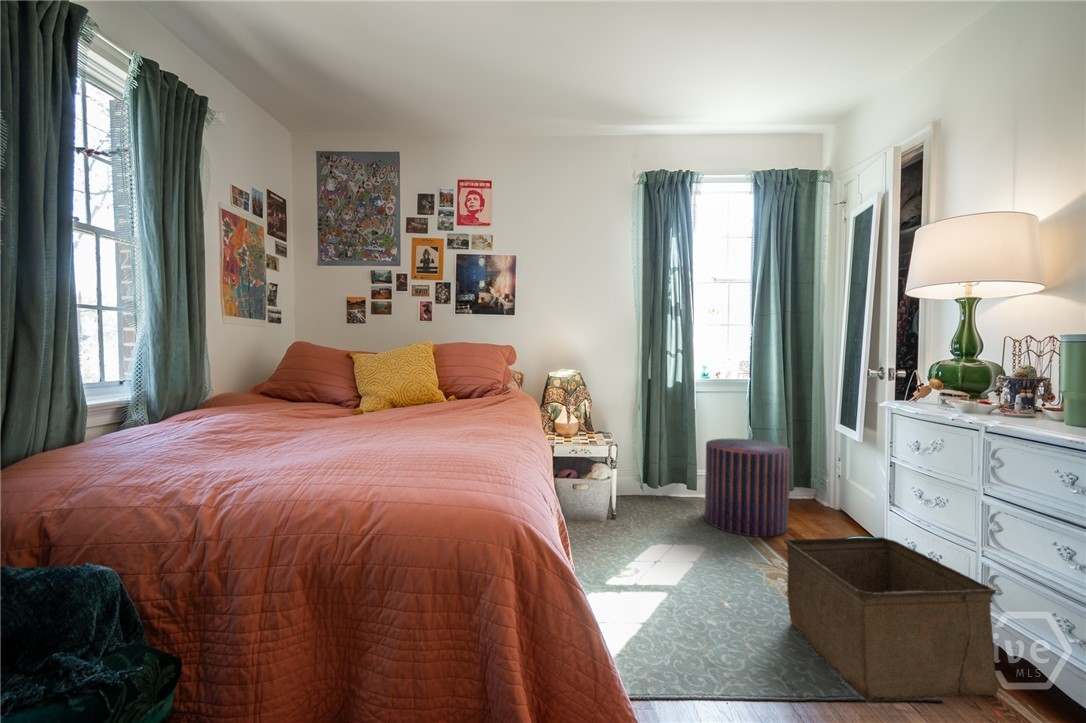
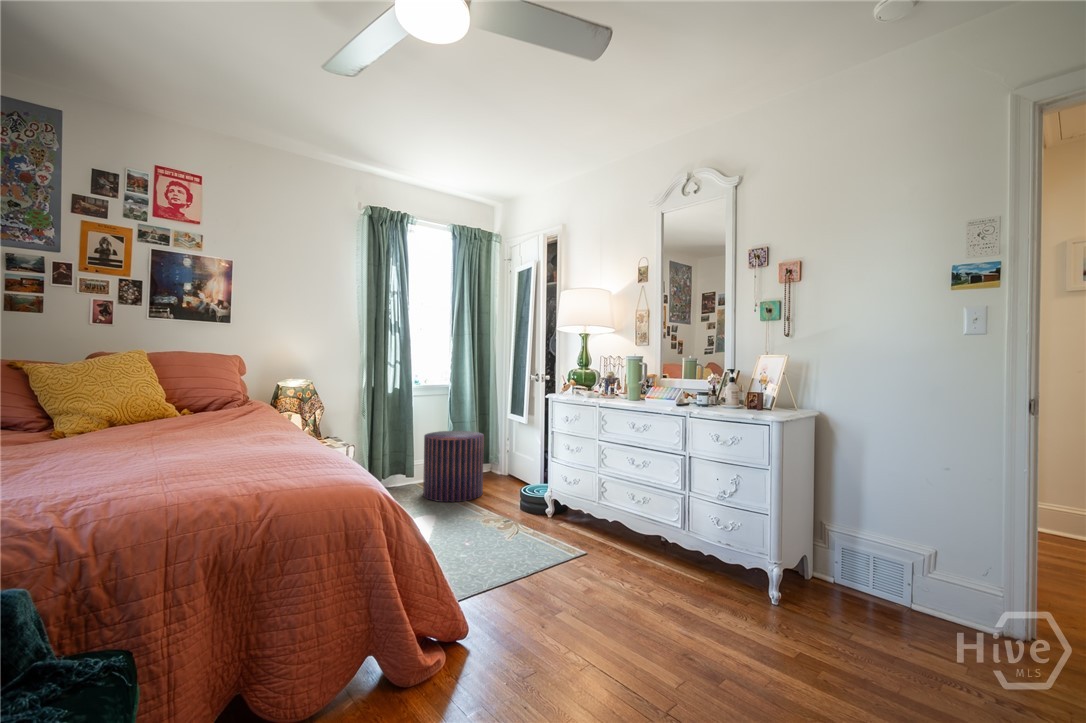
storage bin: present [784,537,998,702] -> none [504,476,605,564]

